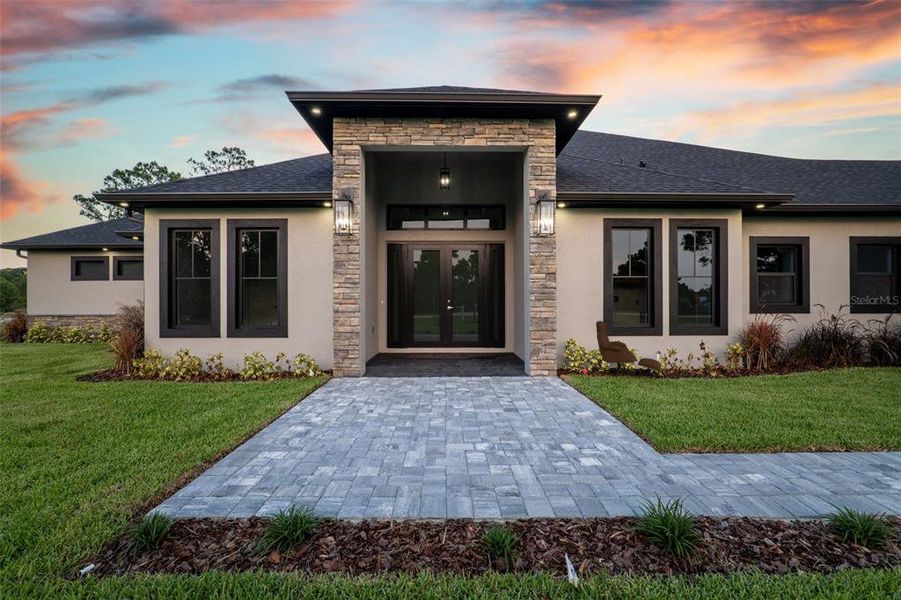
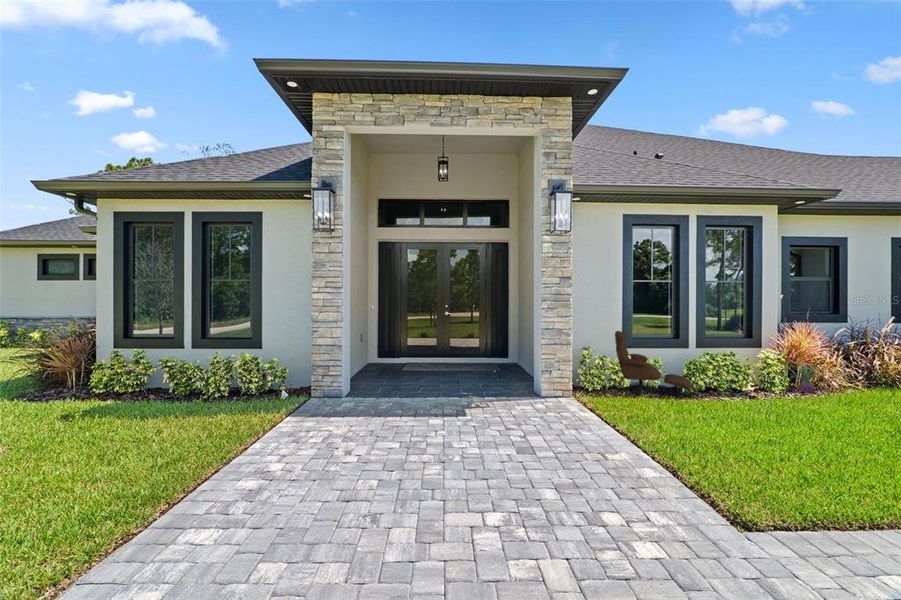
decorative plant: none [748,346,783,374] -> present [797,362,815,393]

